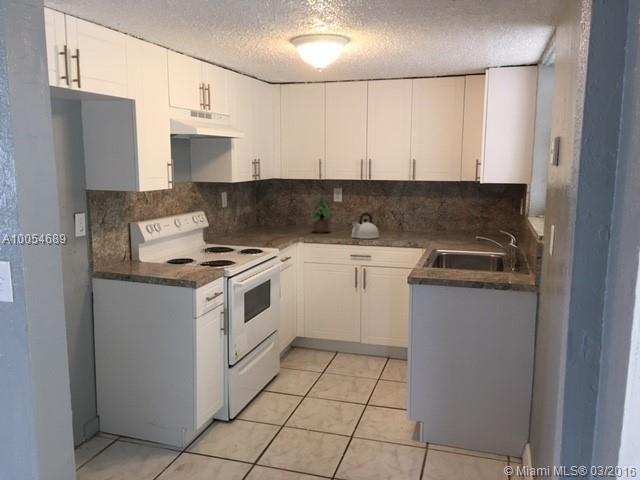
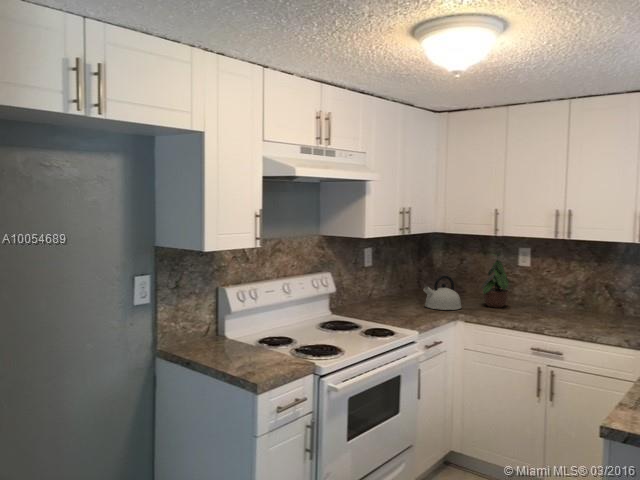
kettle: present [351,212,379,239] -> present [424,275,462,310]

